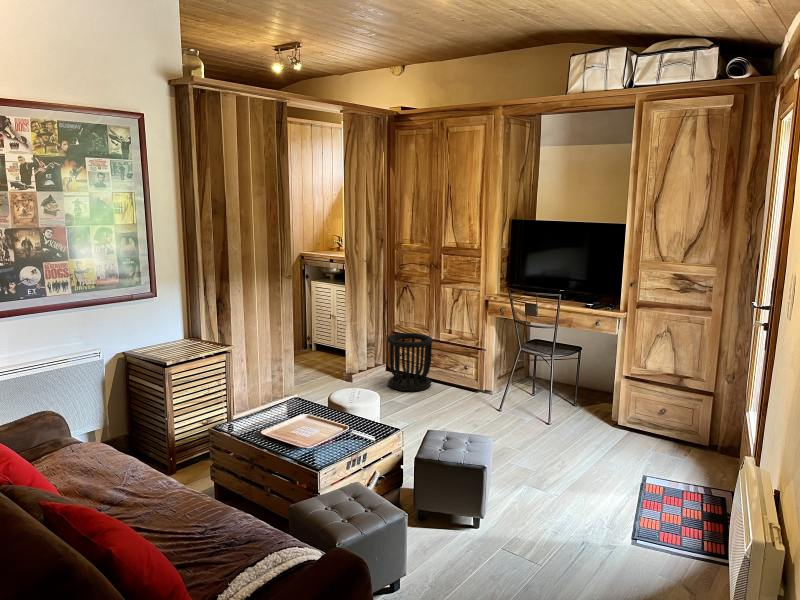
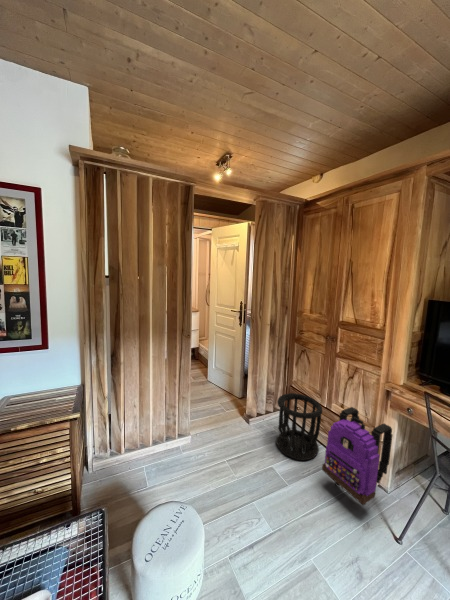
backpack: none [439,325,492,398] -> present [322,407,393,505]

